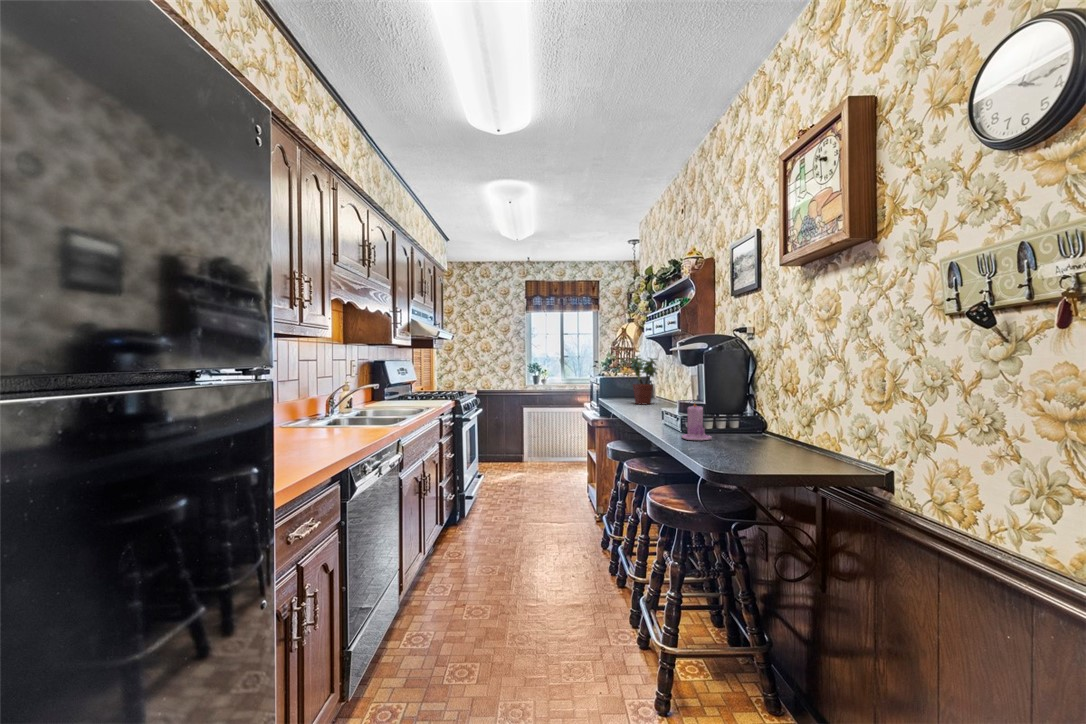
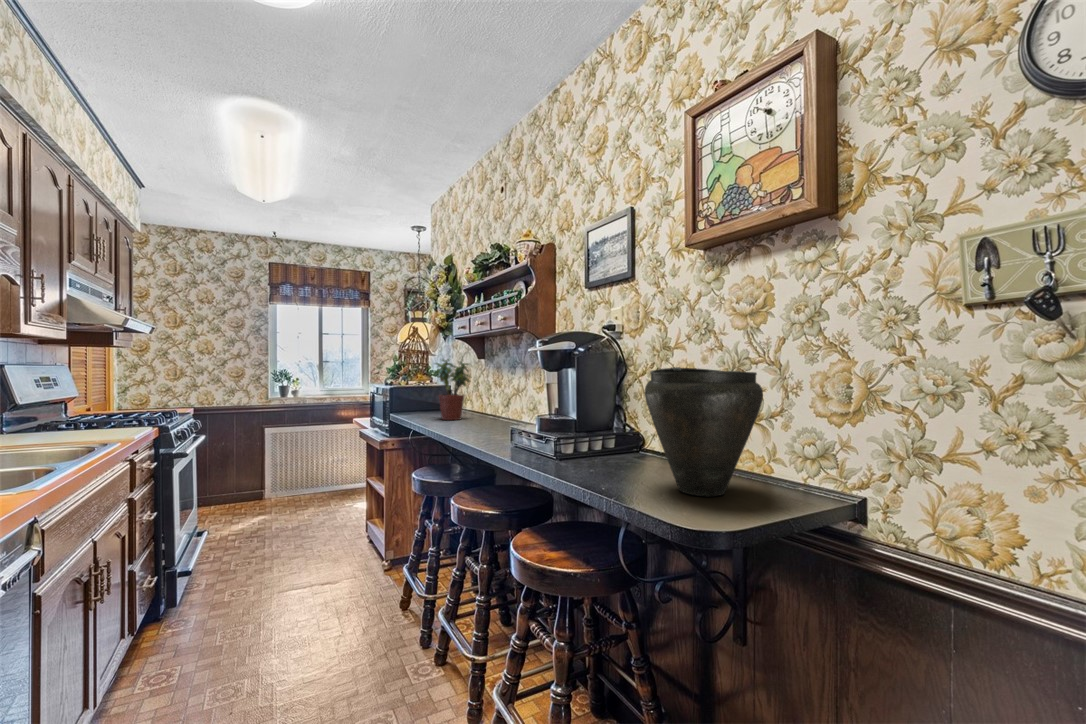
vase: none [719,364,810,460] -> present [645,367,763,496]
candle: present [682,404,712,440] -> none [564,418,603,472]

